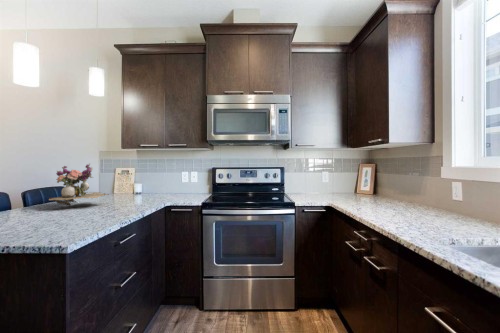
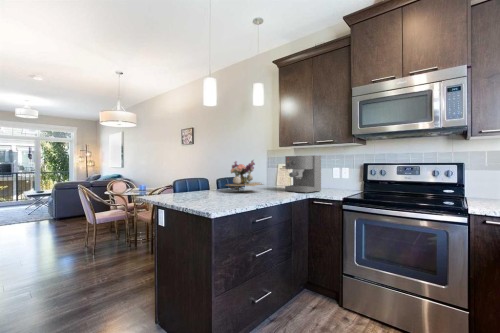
coffee maker: none [134,160,174,200] -> present [285,155,321,193]

